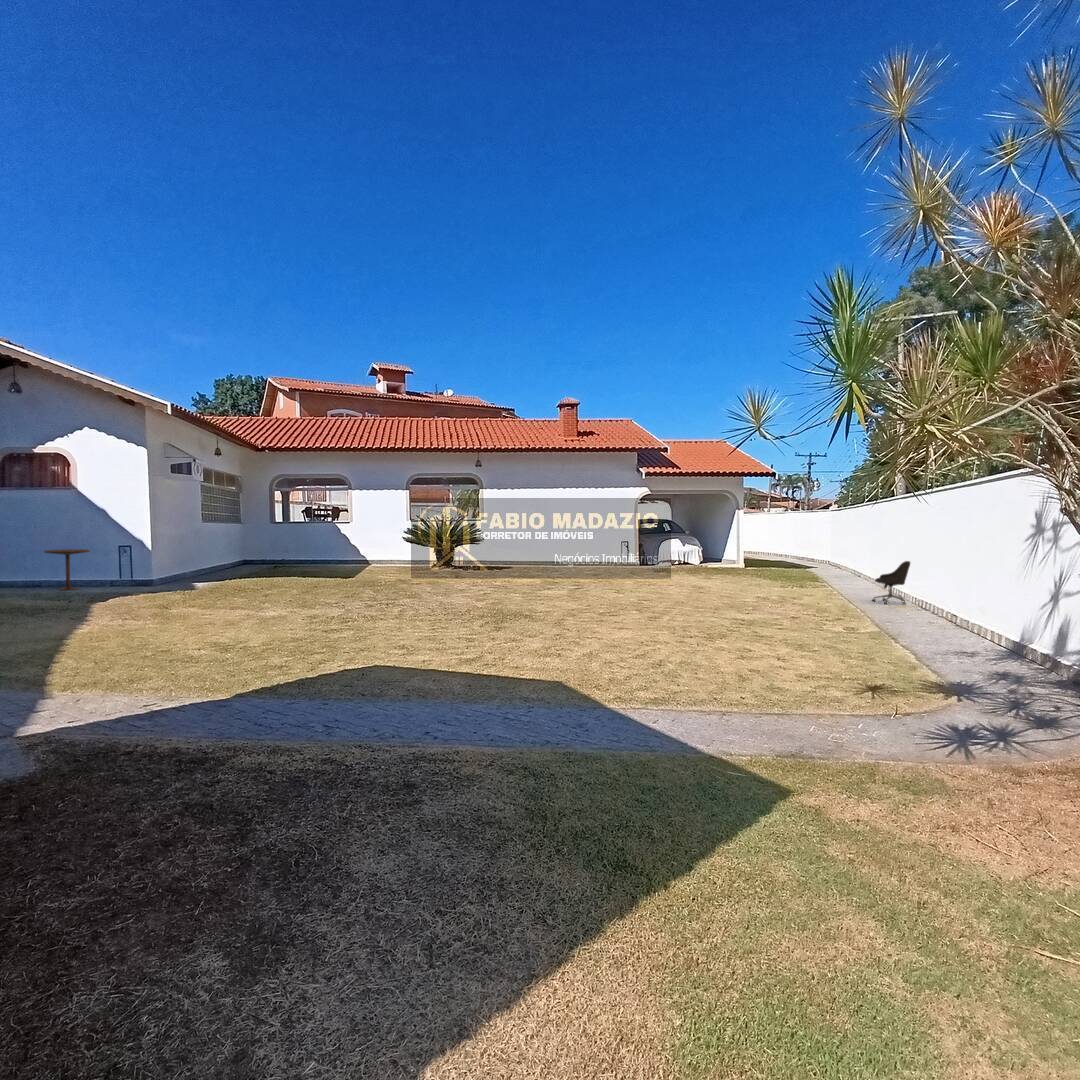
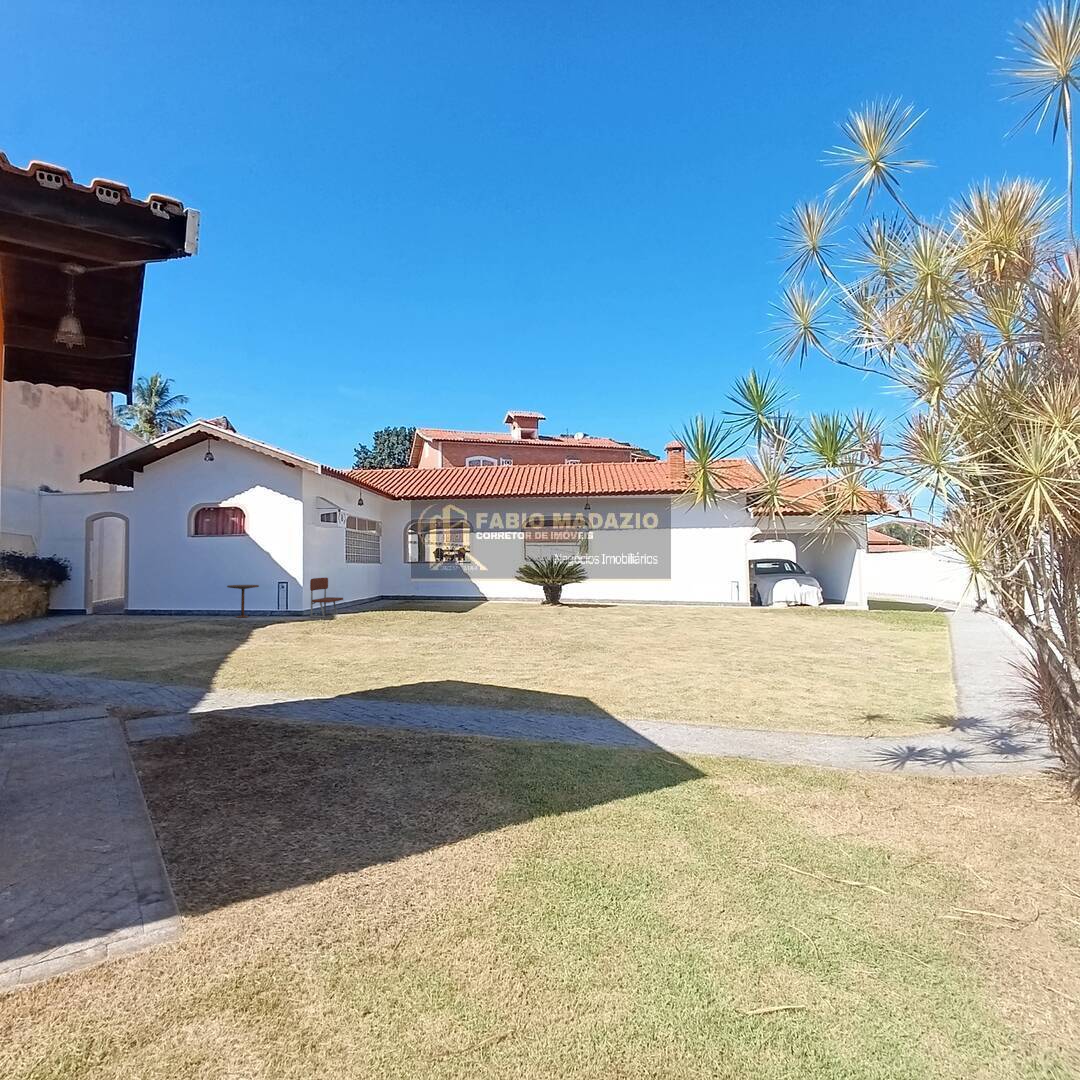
bench: none [160,540,203,588] -> present [310,578,343,618]
chair: present [872,561,910,604] -> none [983,602,1026,650]

